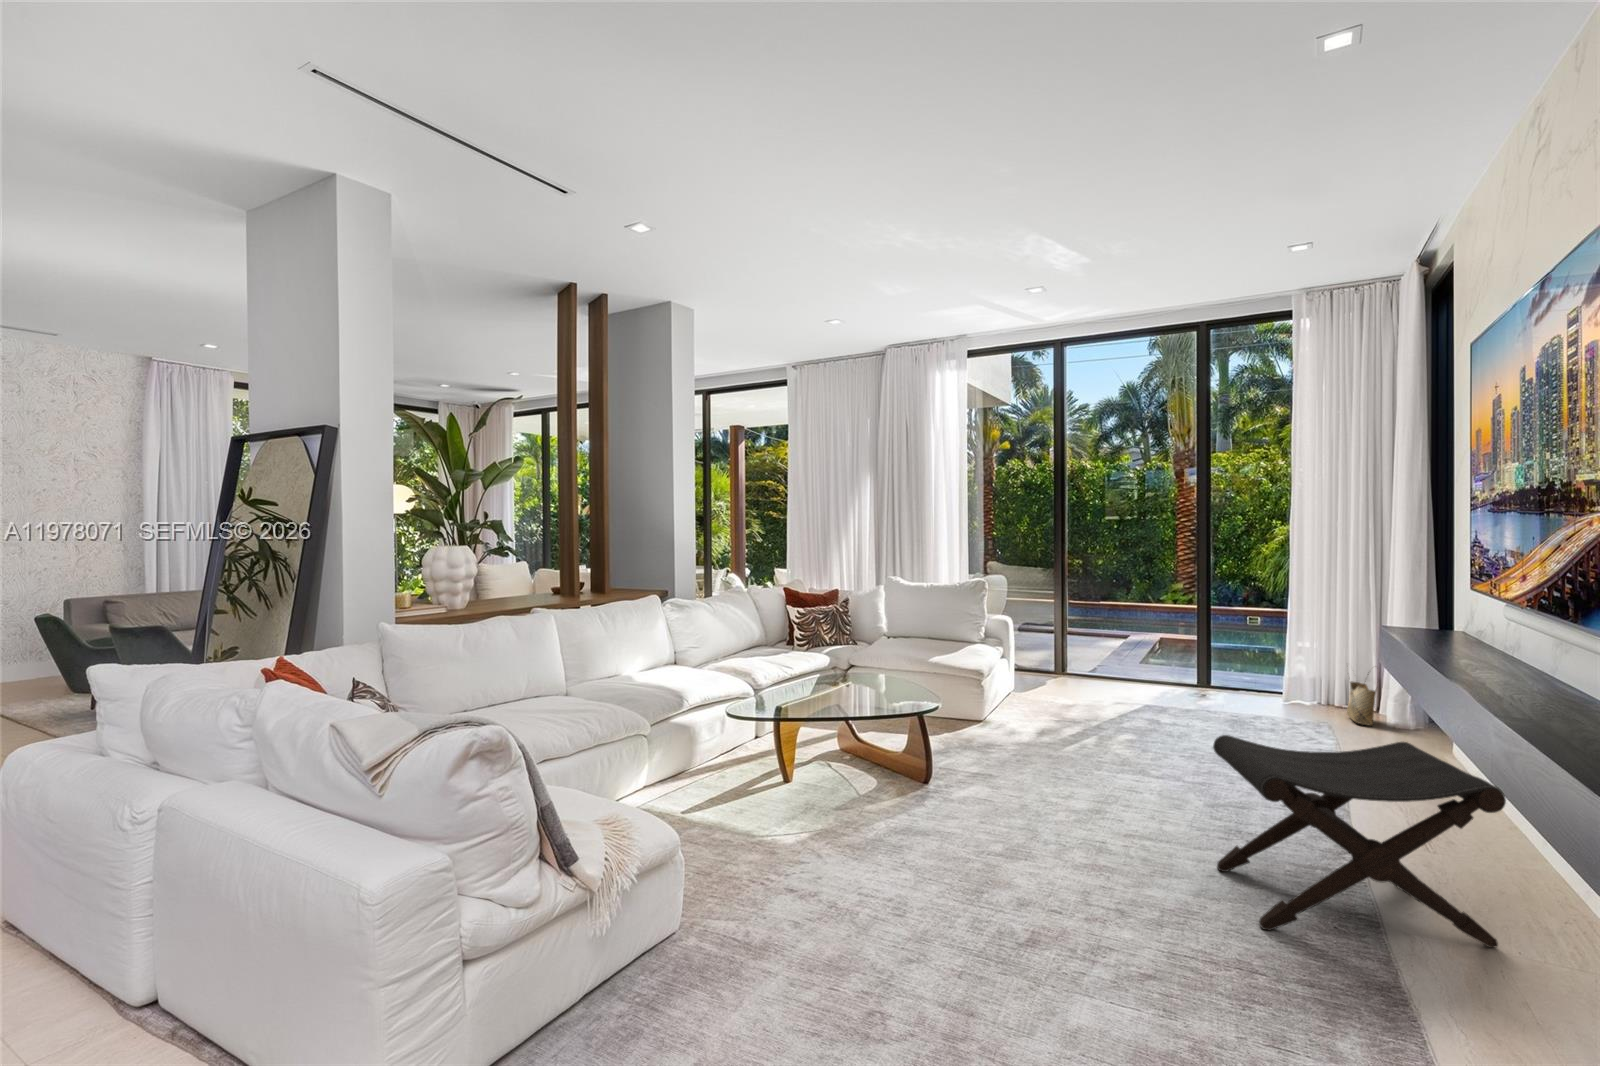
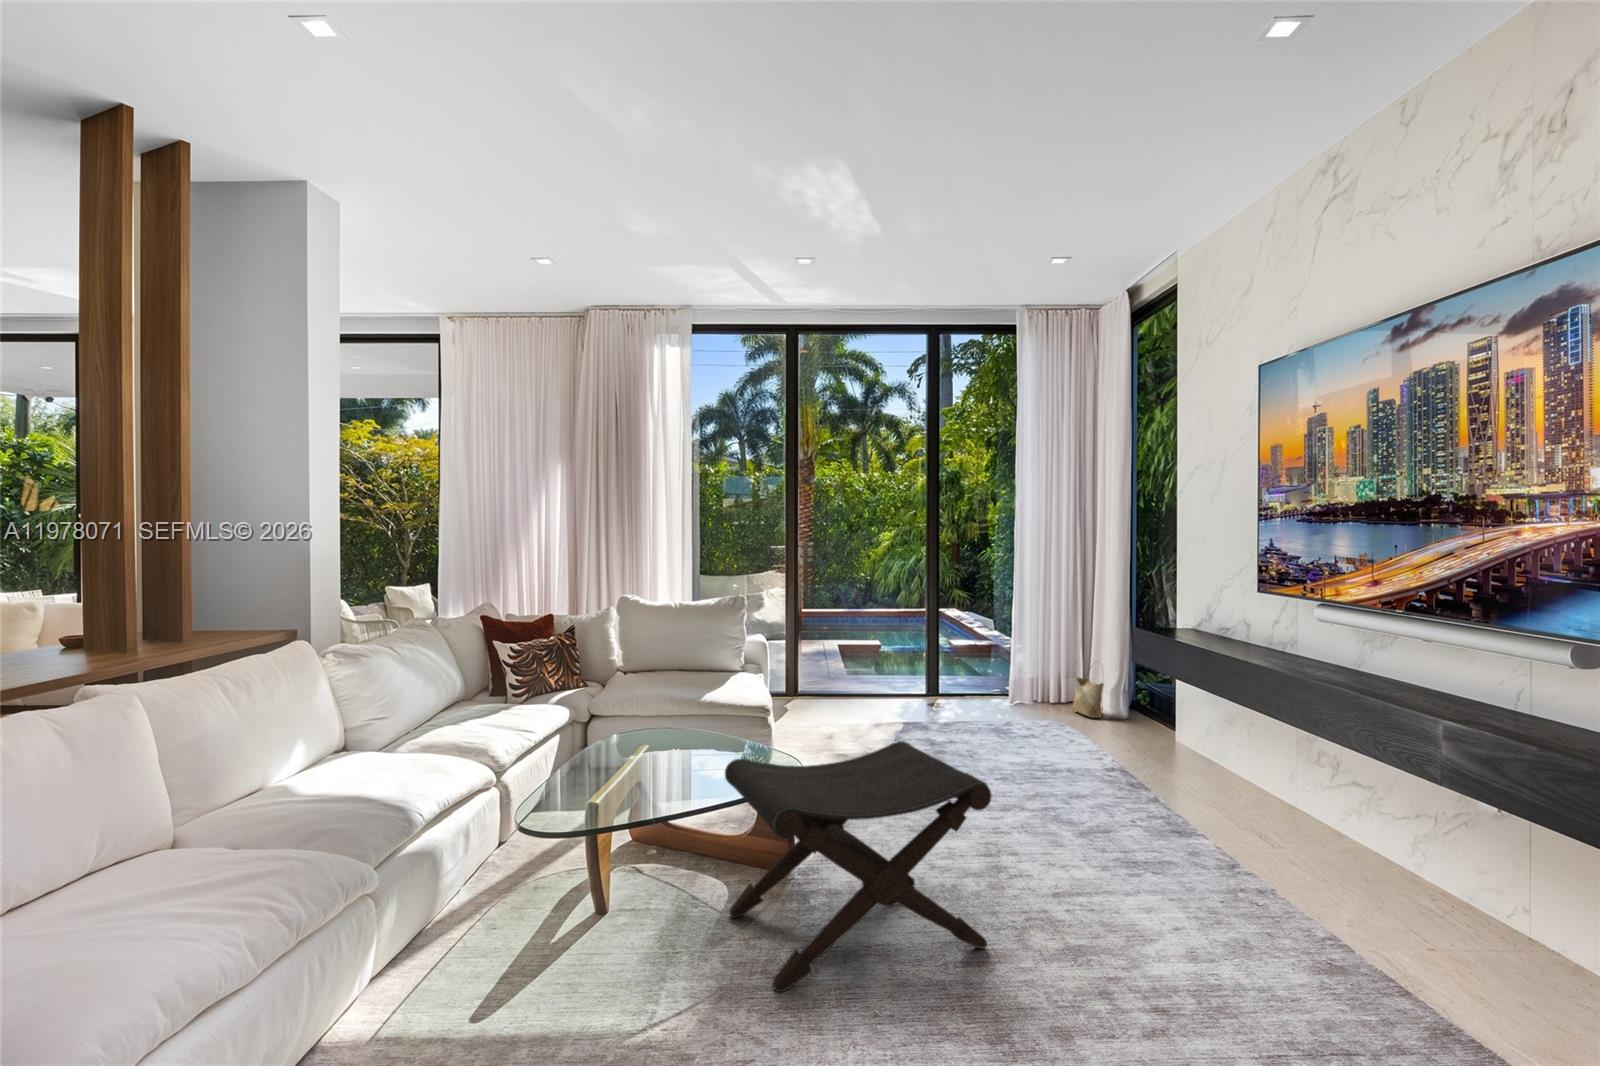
footstool: present [1213,735,1506,948] -> present [725,741,991,992]

